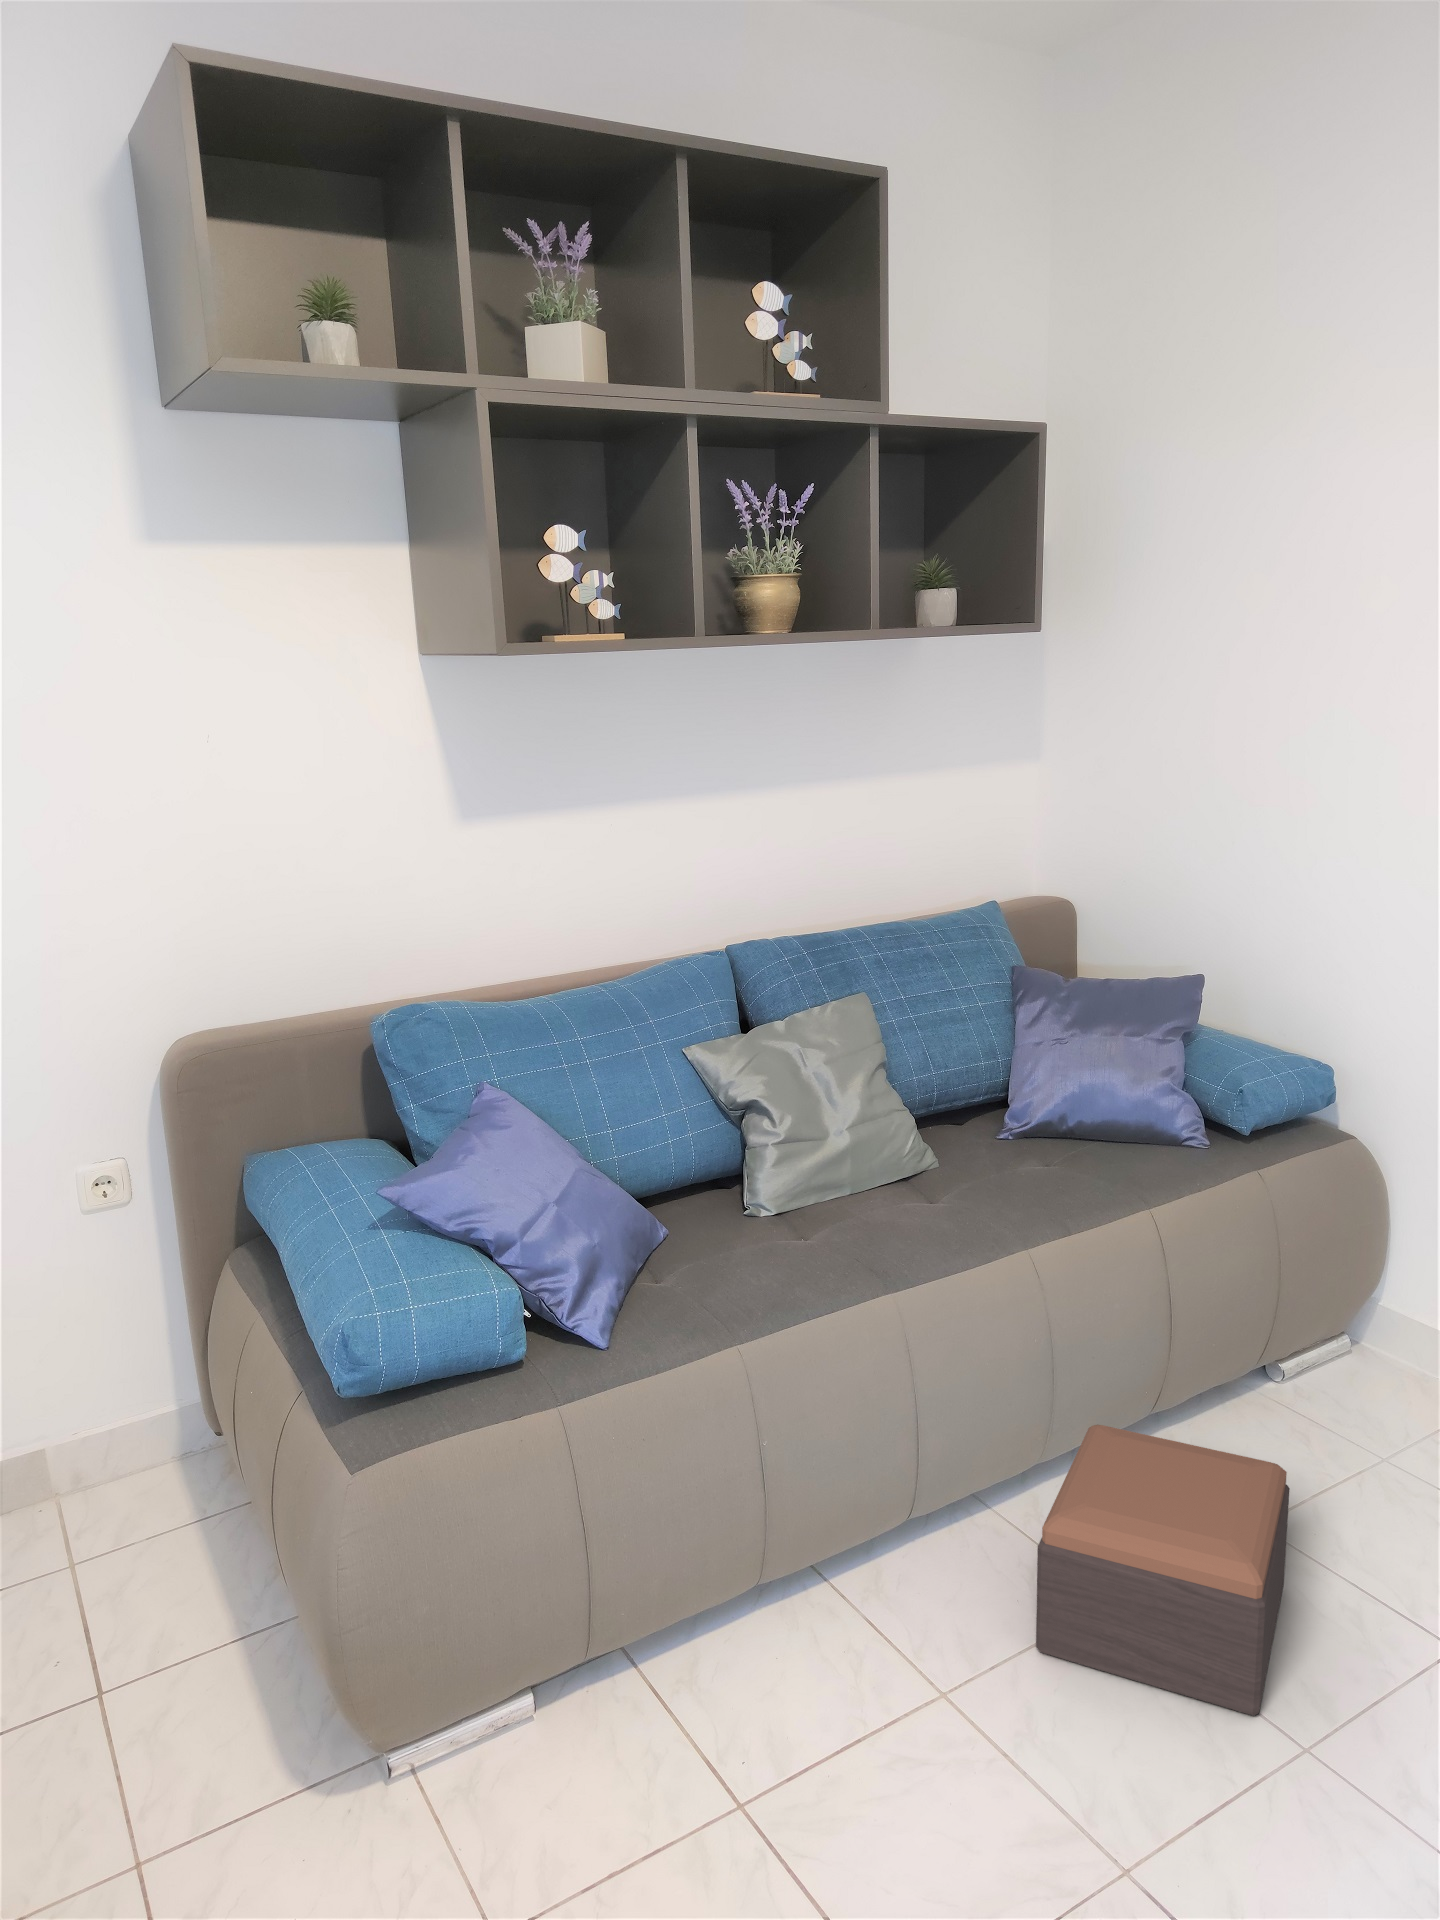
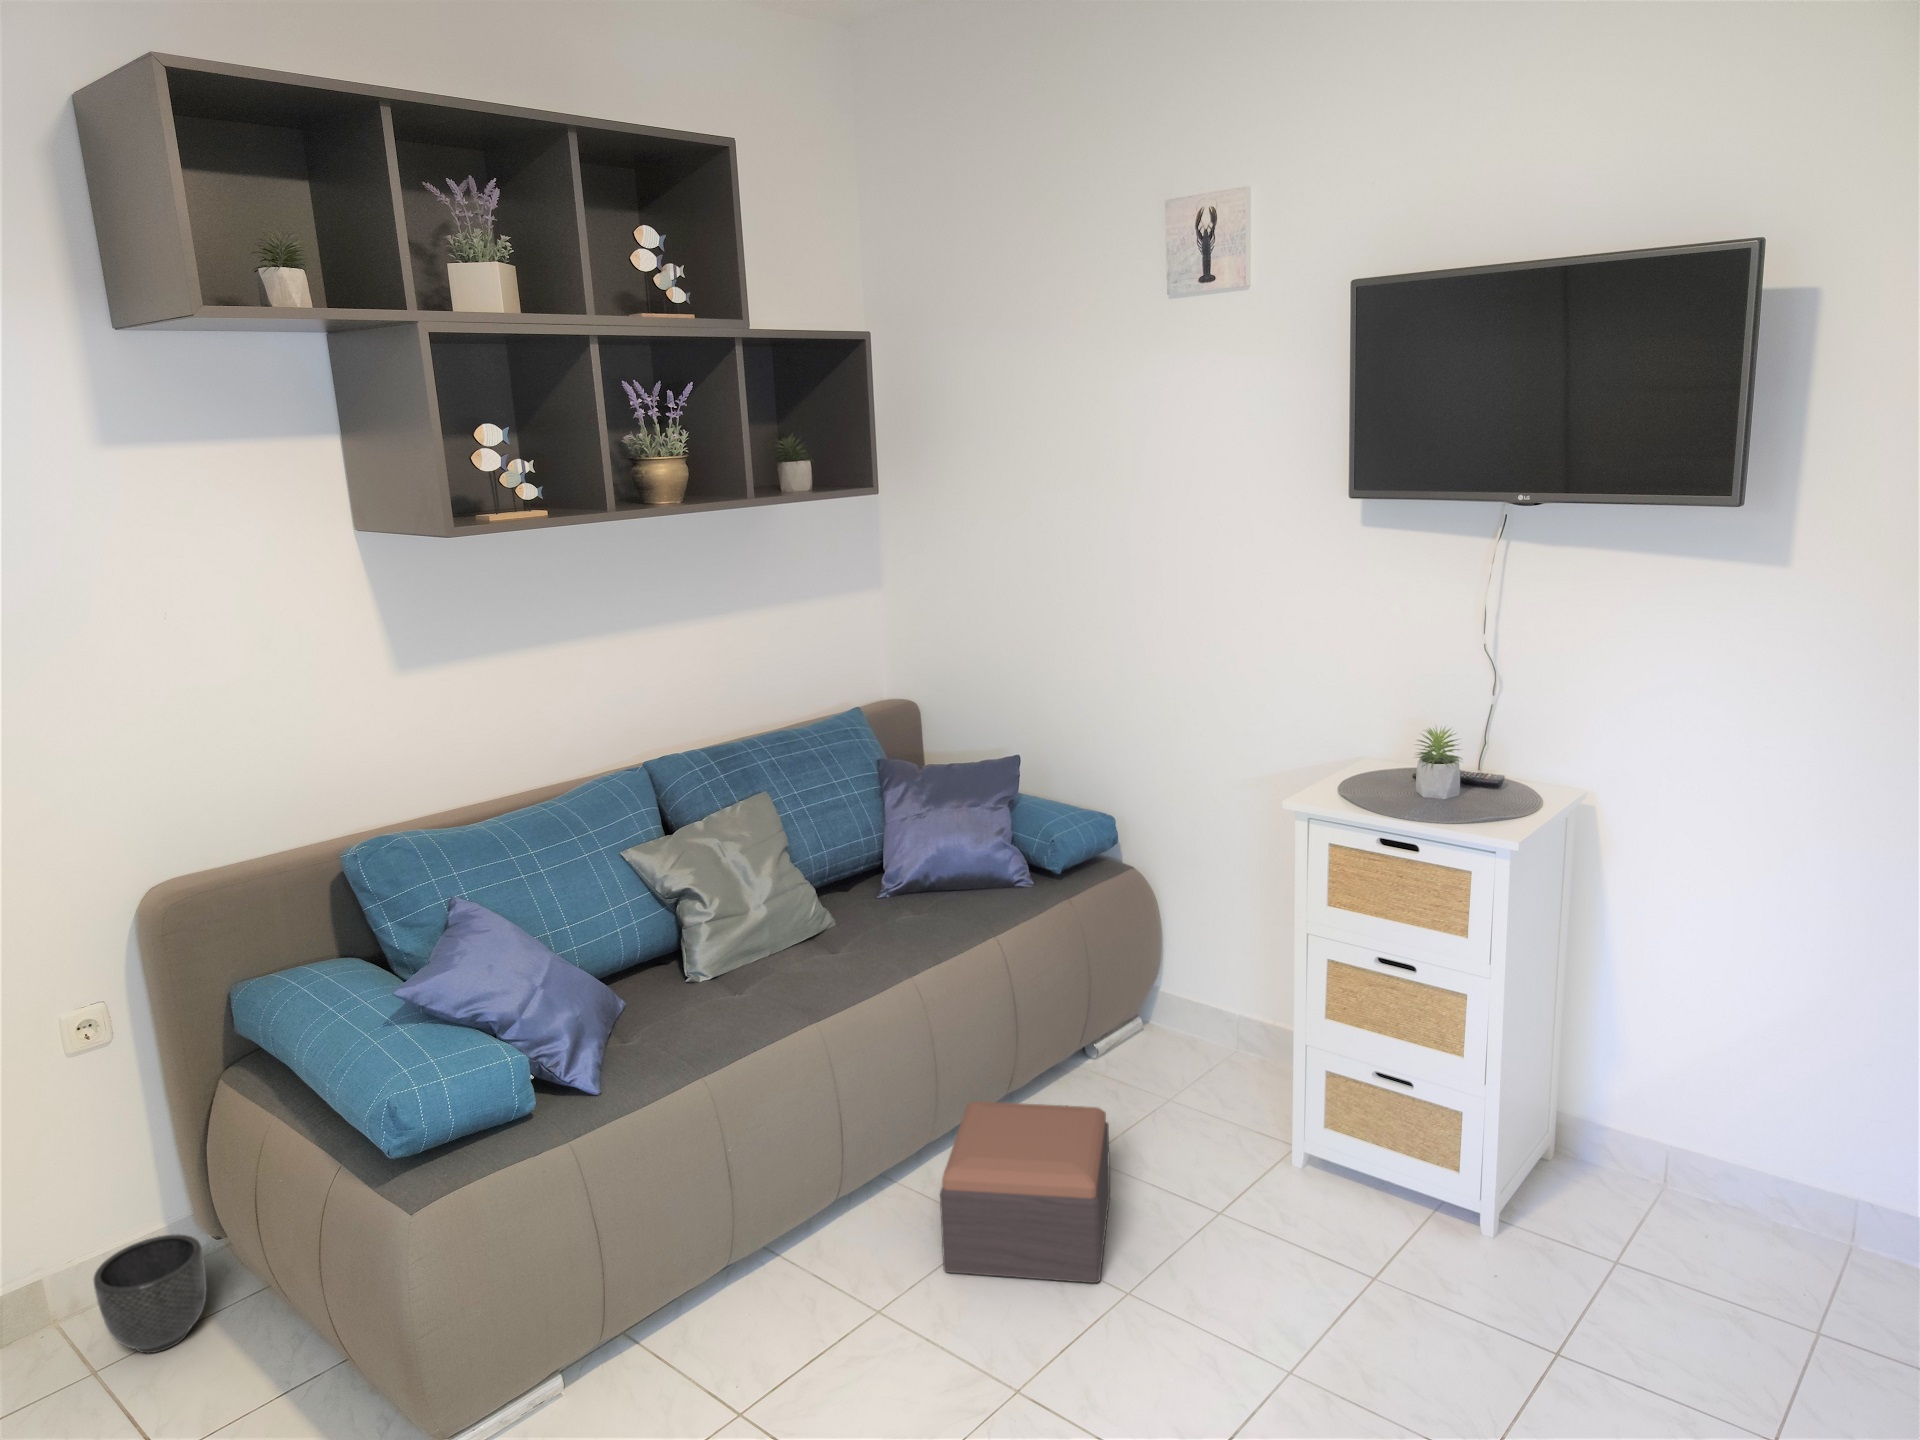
planter: none [75,1425,190,1555] -> present [94,1235,206,1353]

